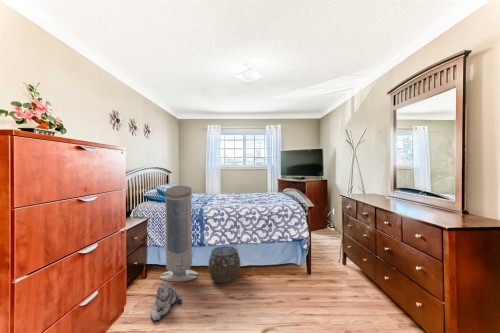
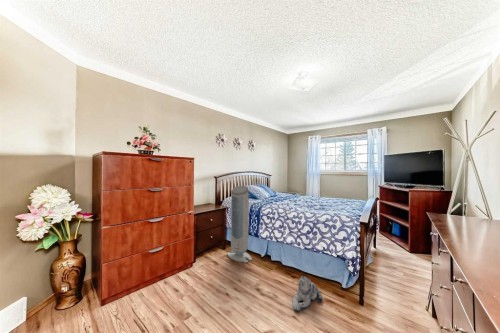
woven basket: present [208,246,240,283] -> none [252,242,281,277]
plush toy: present [151,283,181,321] -> present [293,276,322,311]

